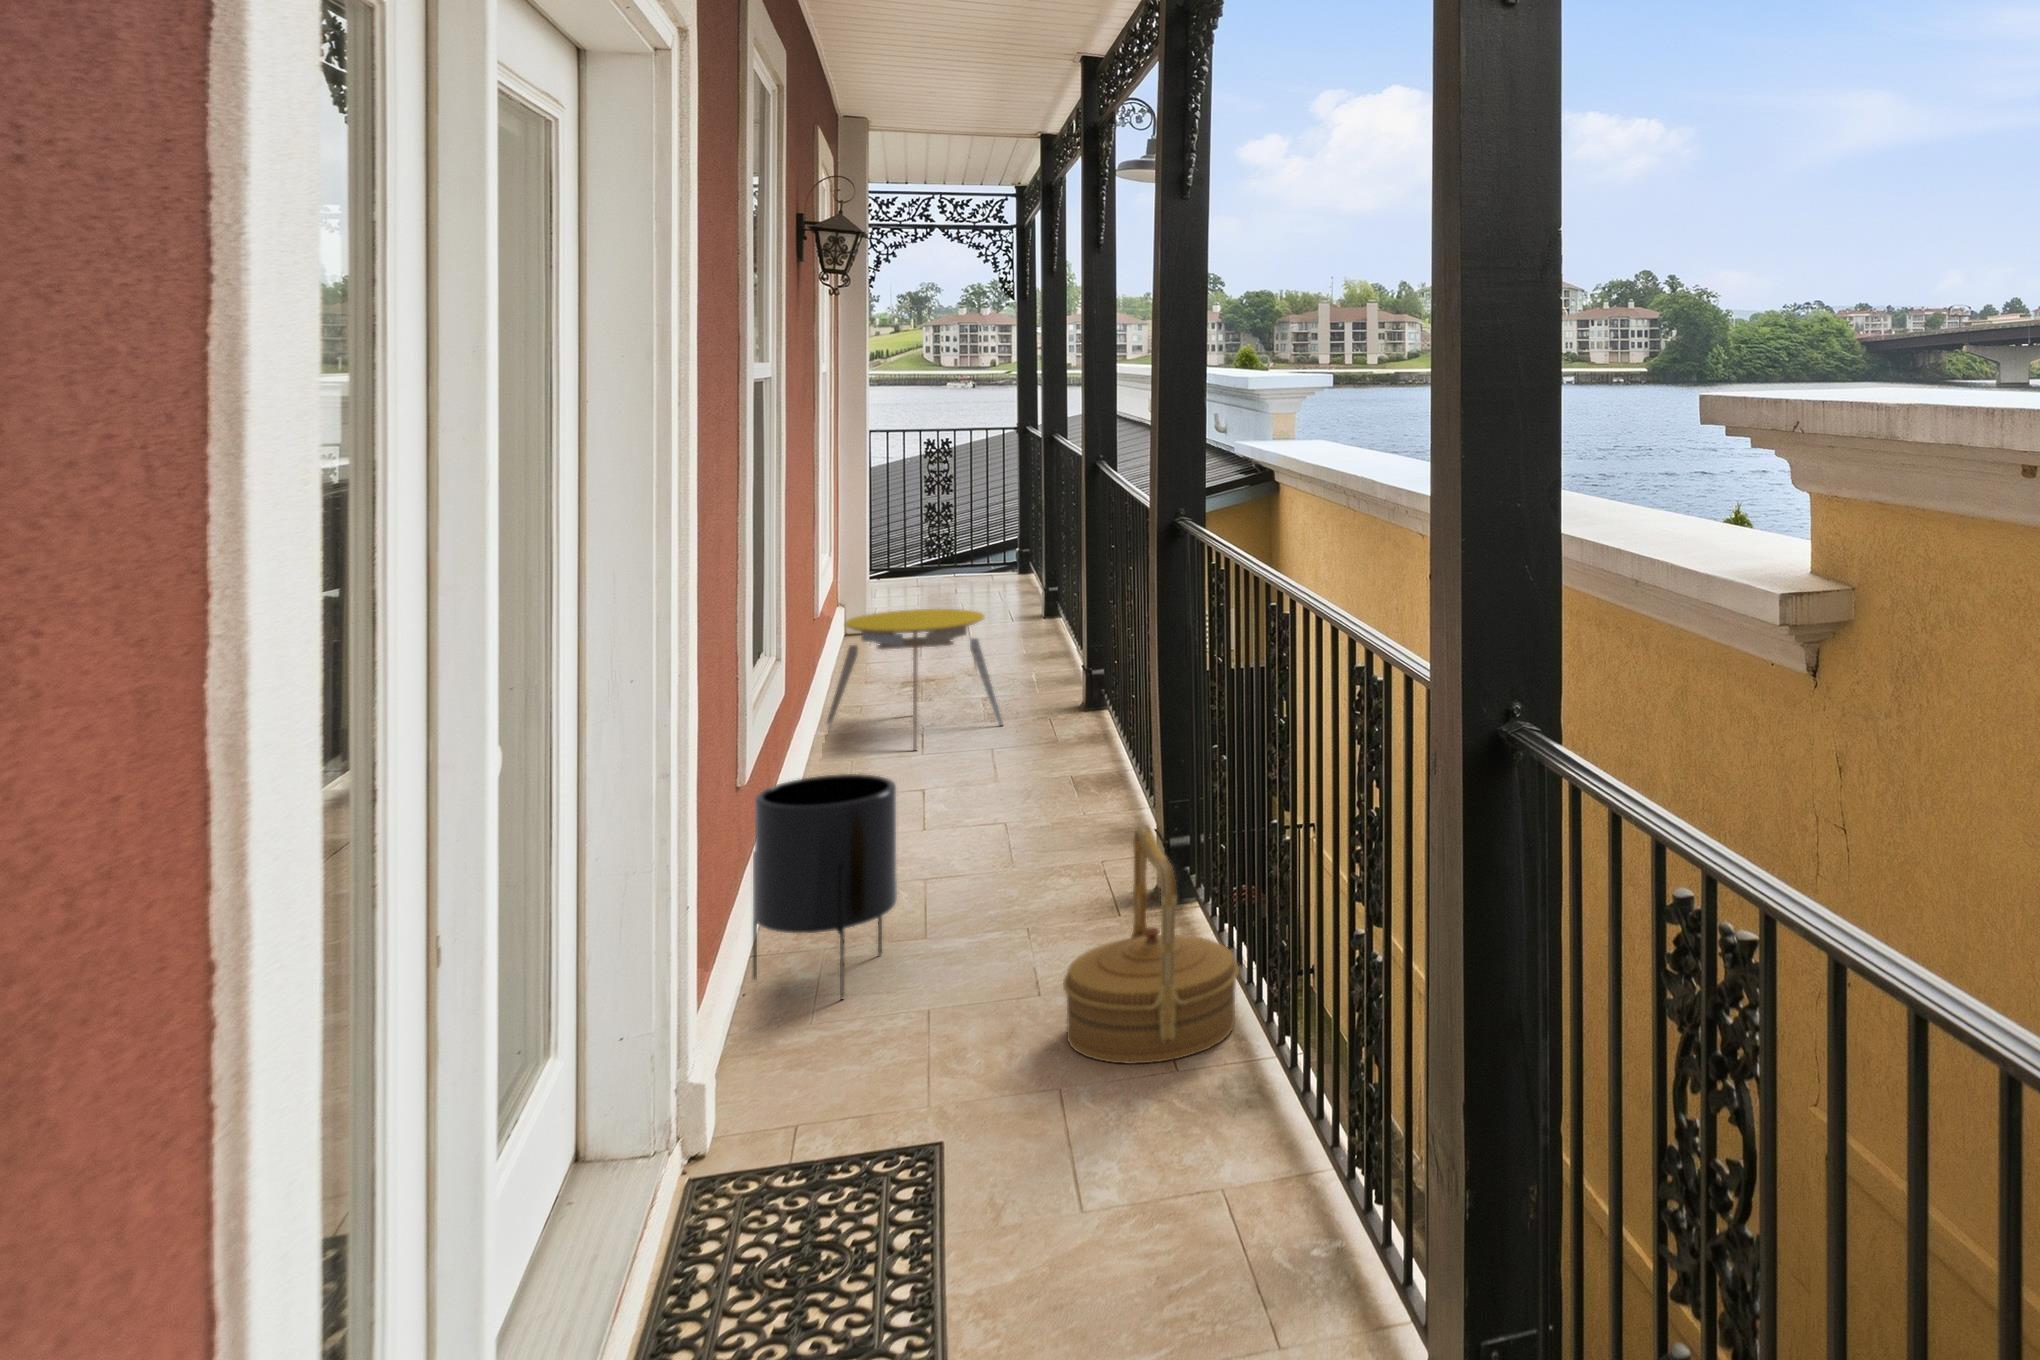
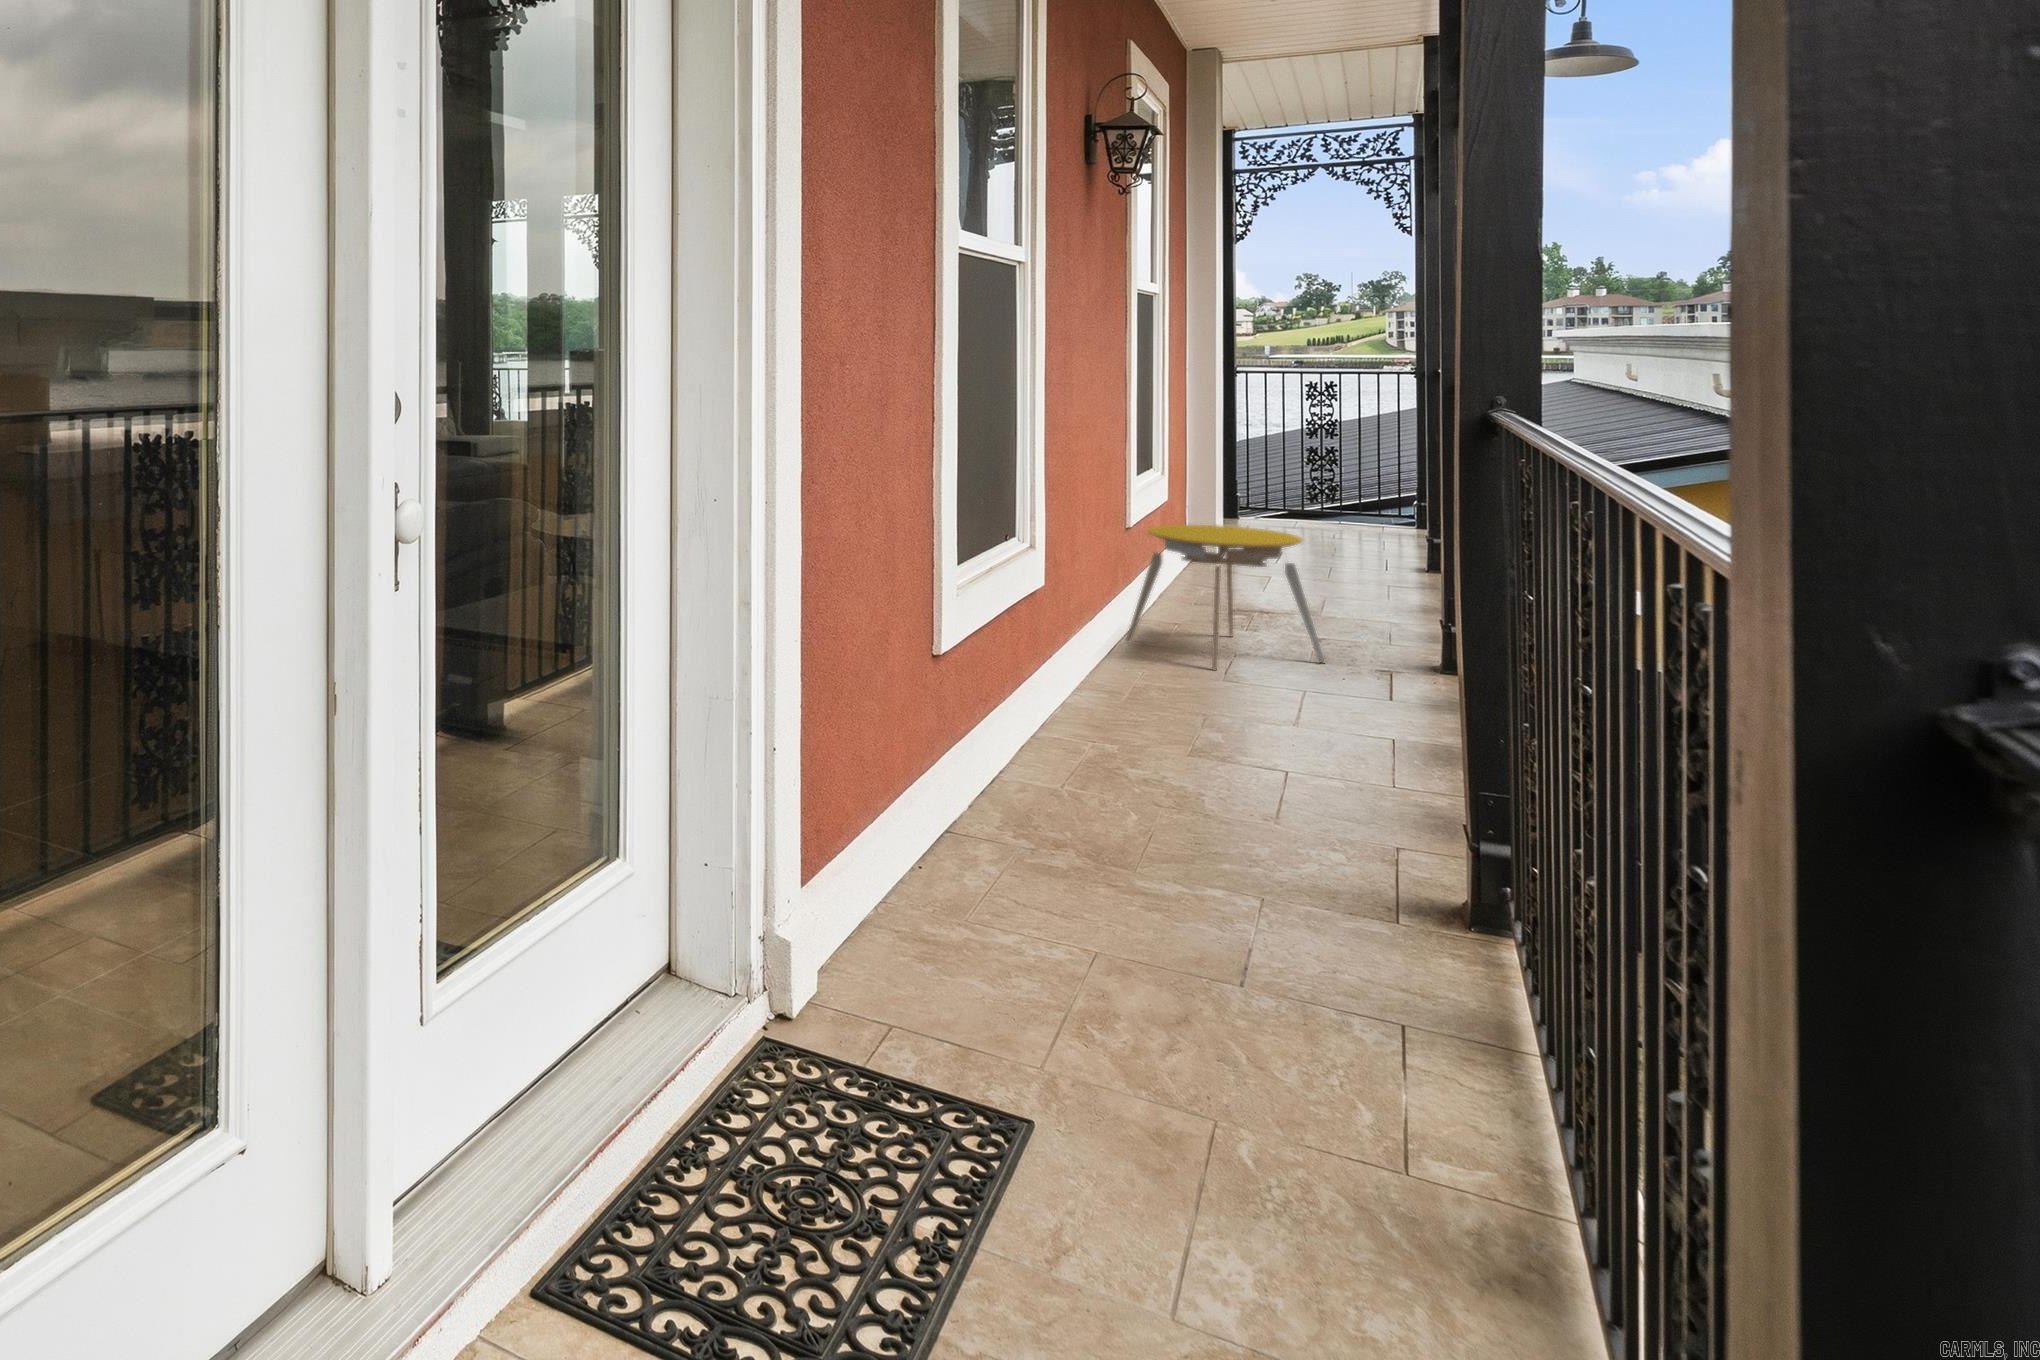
planter: present [753,774,897,999] -> none [935,657,1084,903]
woven basket: present [1063,825,1239,1064] -> none [1239,798,1517,1144]

